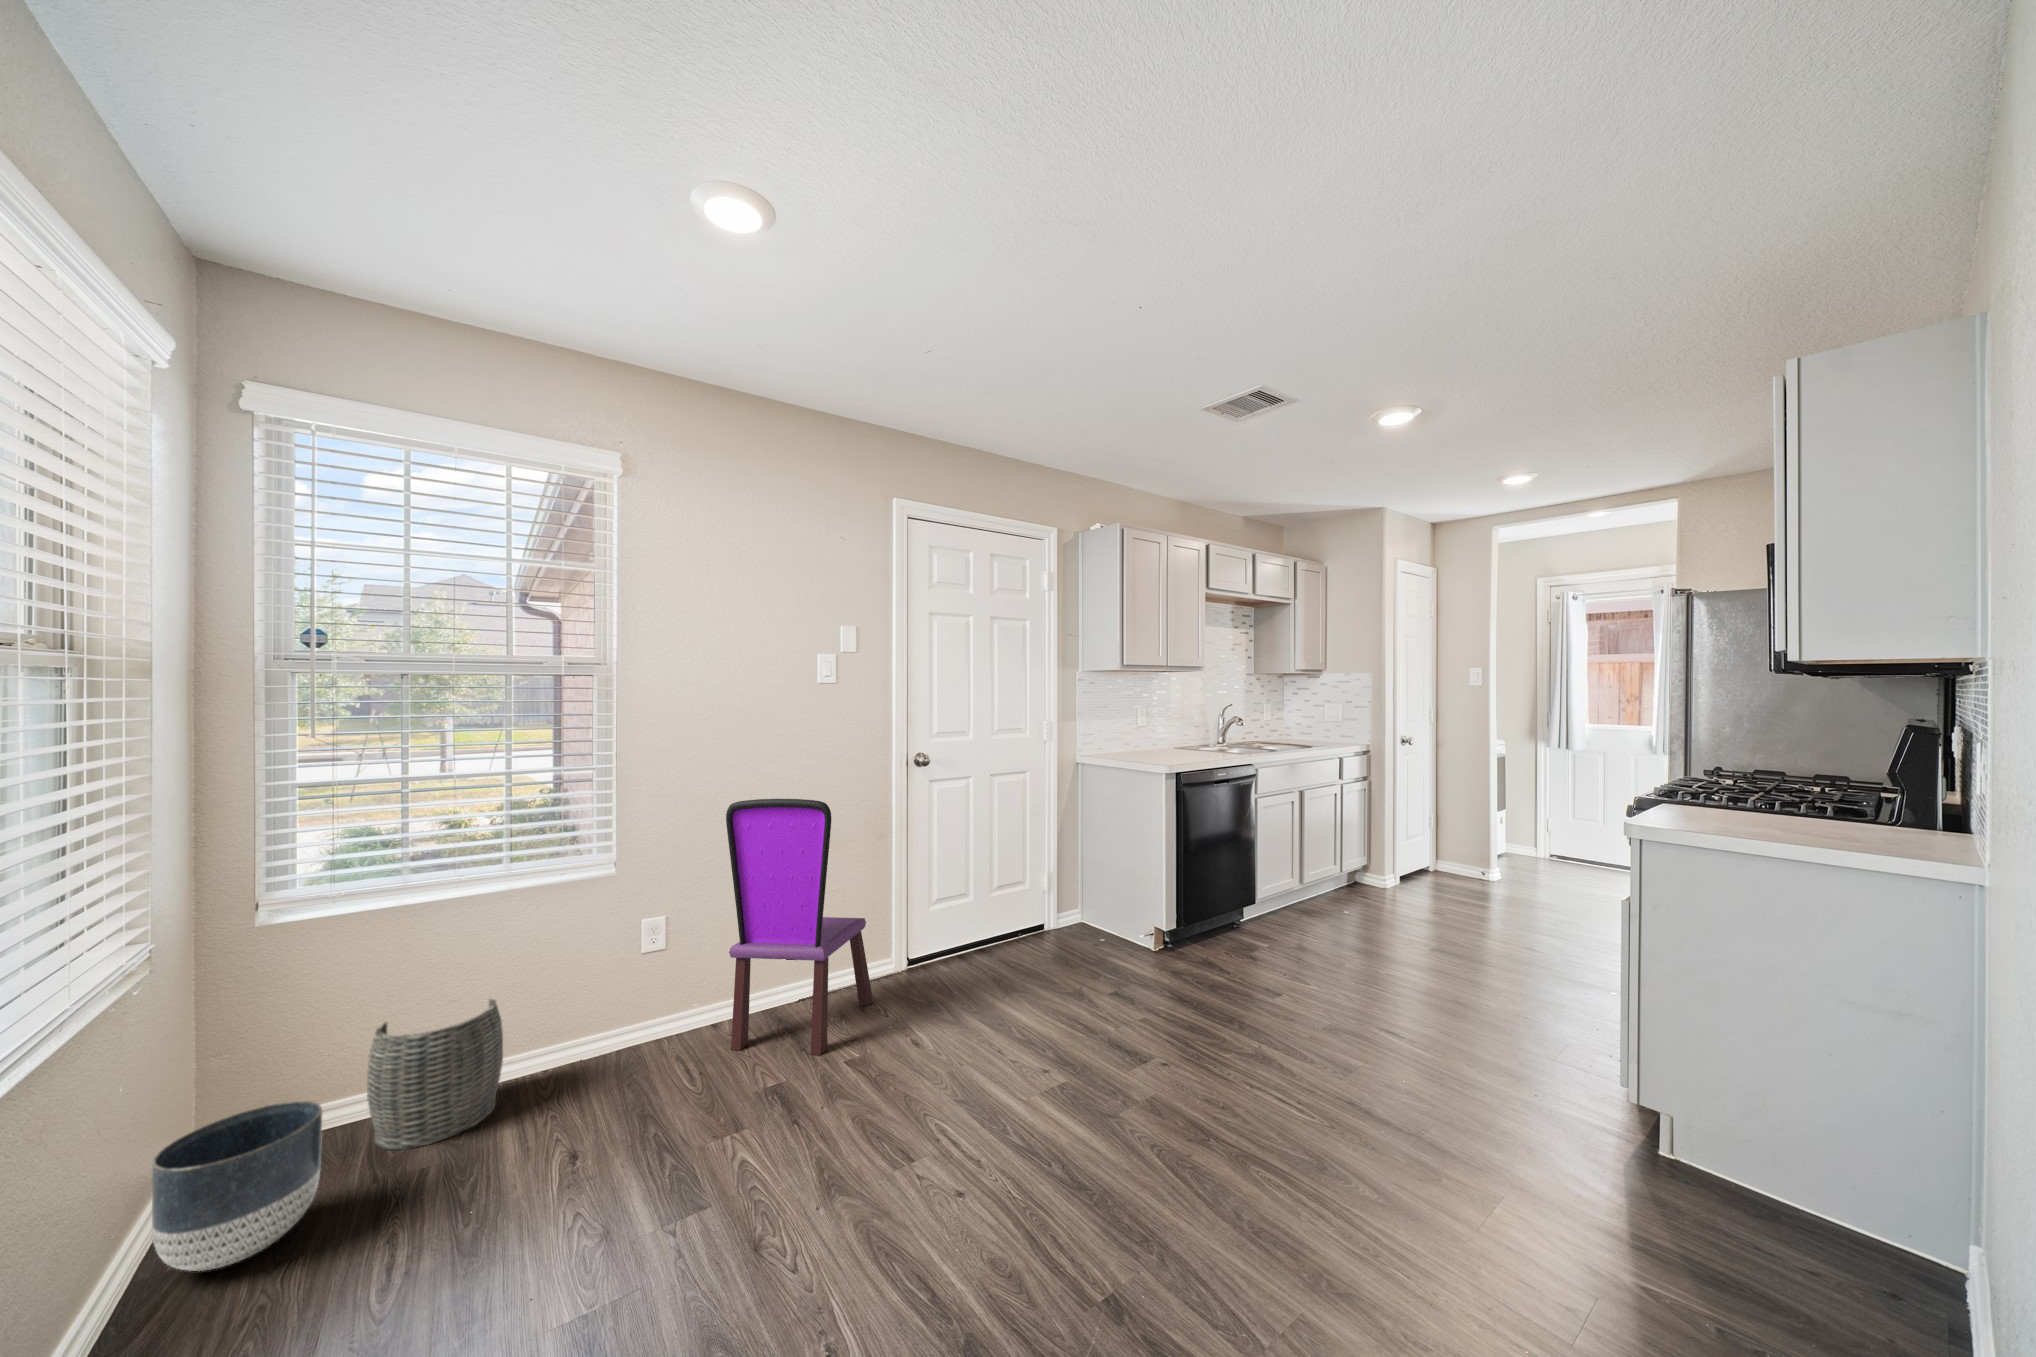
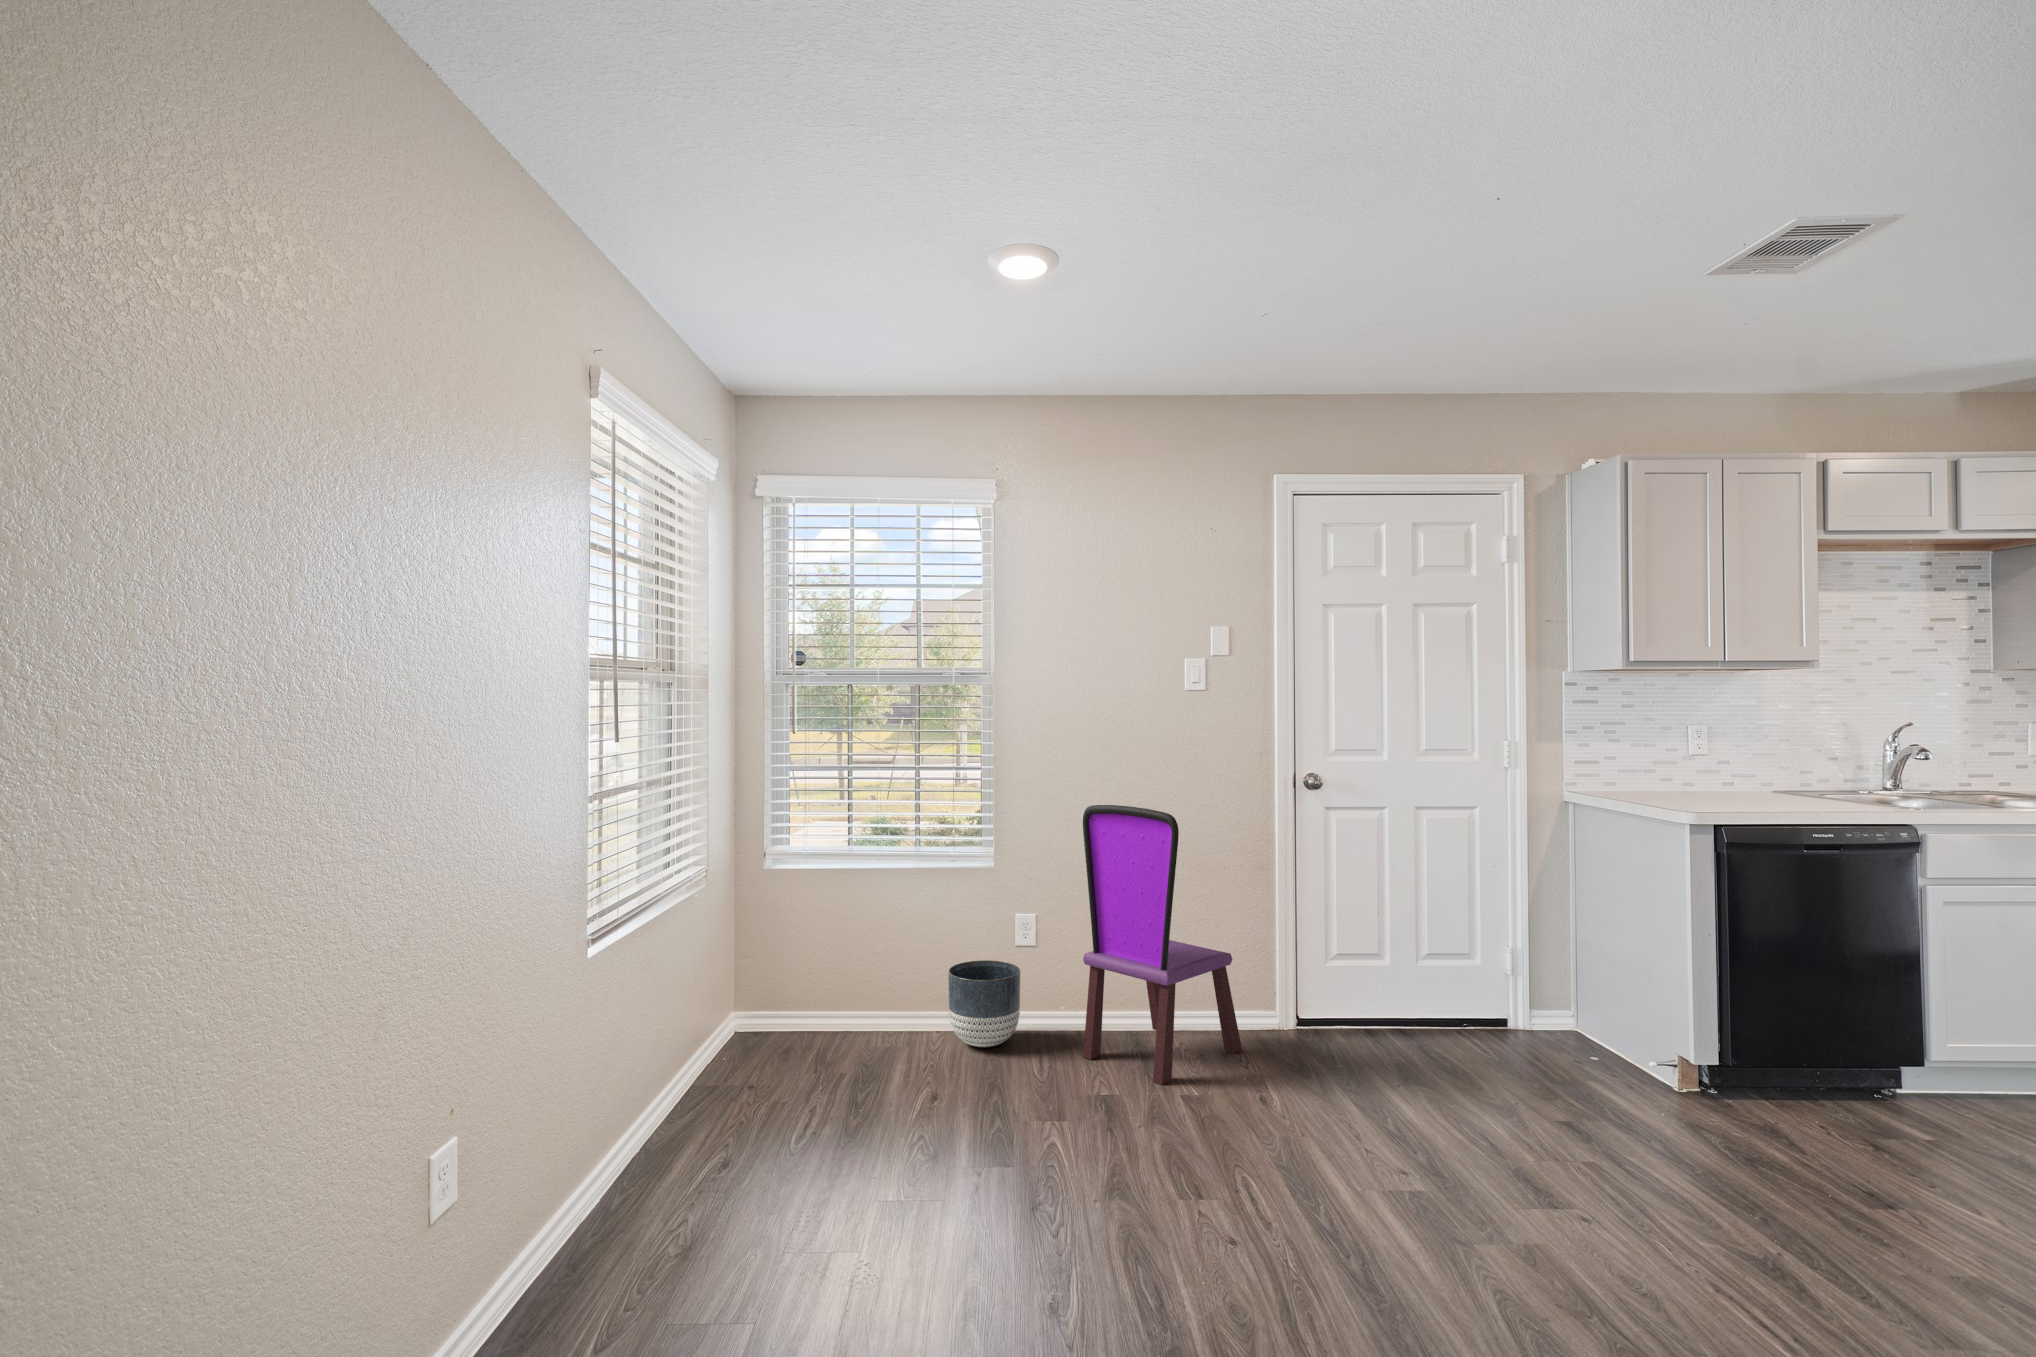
woven basket: present [367,999,503,1150] -> none [811,949,899,1060]
planter: present [152,1101,322,1271] -> present [948,960,1020,1047]

